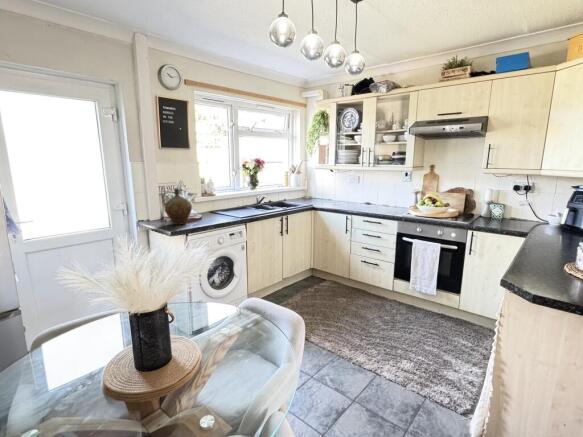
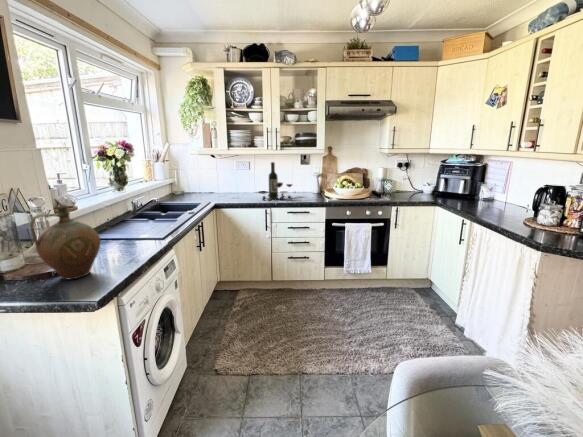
wine bottle: none [350,177,384,210] -> present [262,162,292,200]

